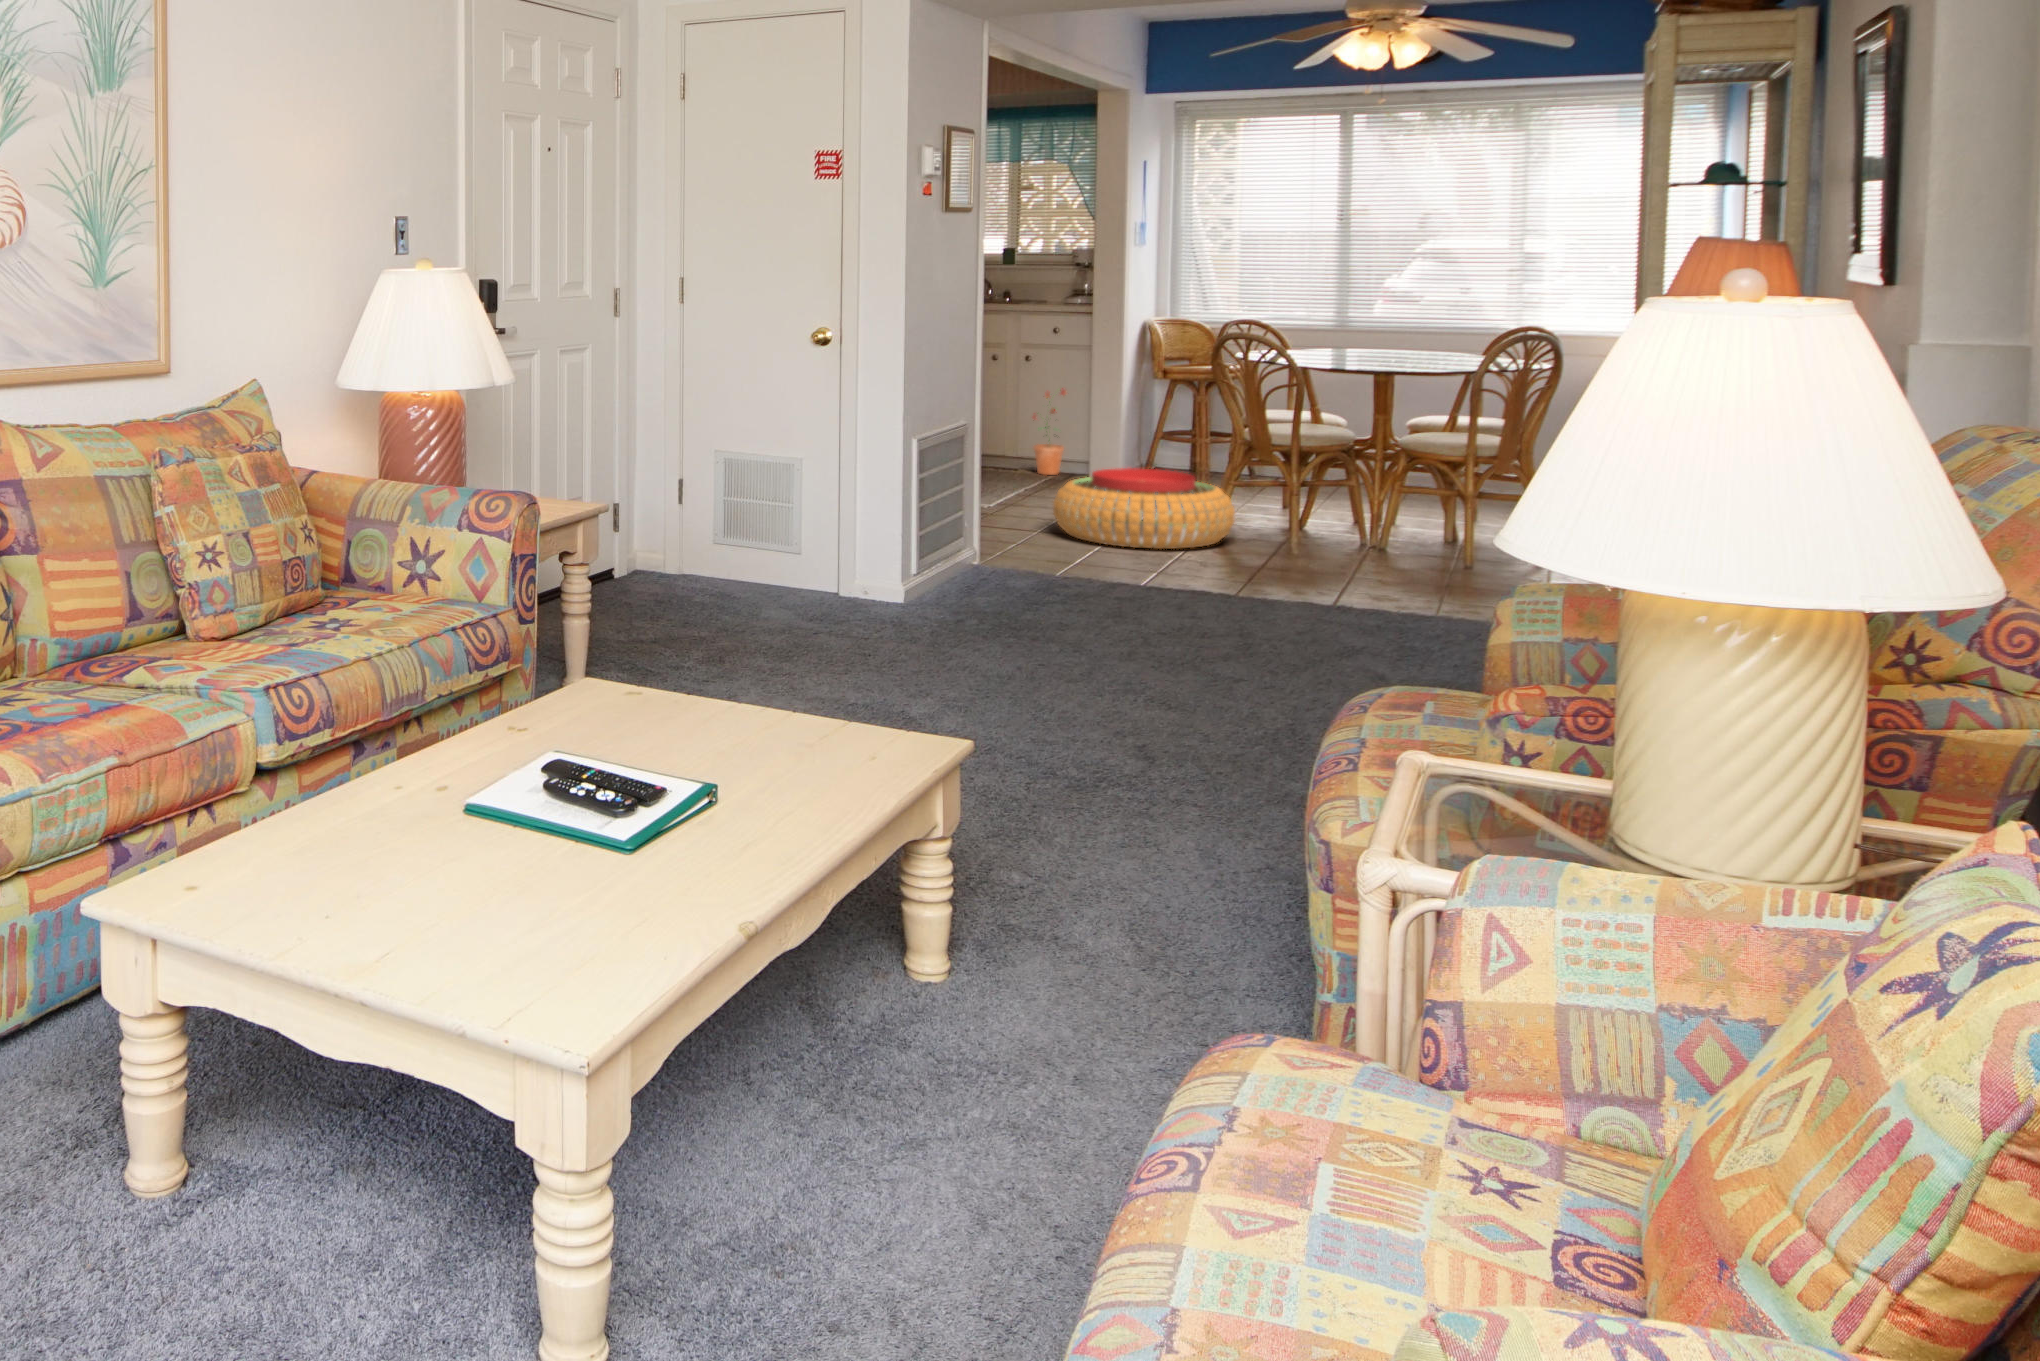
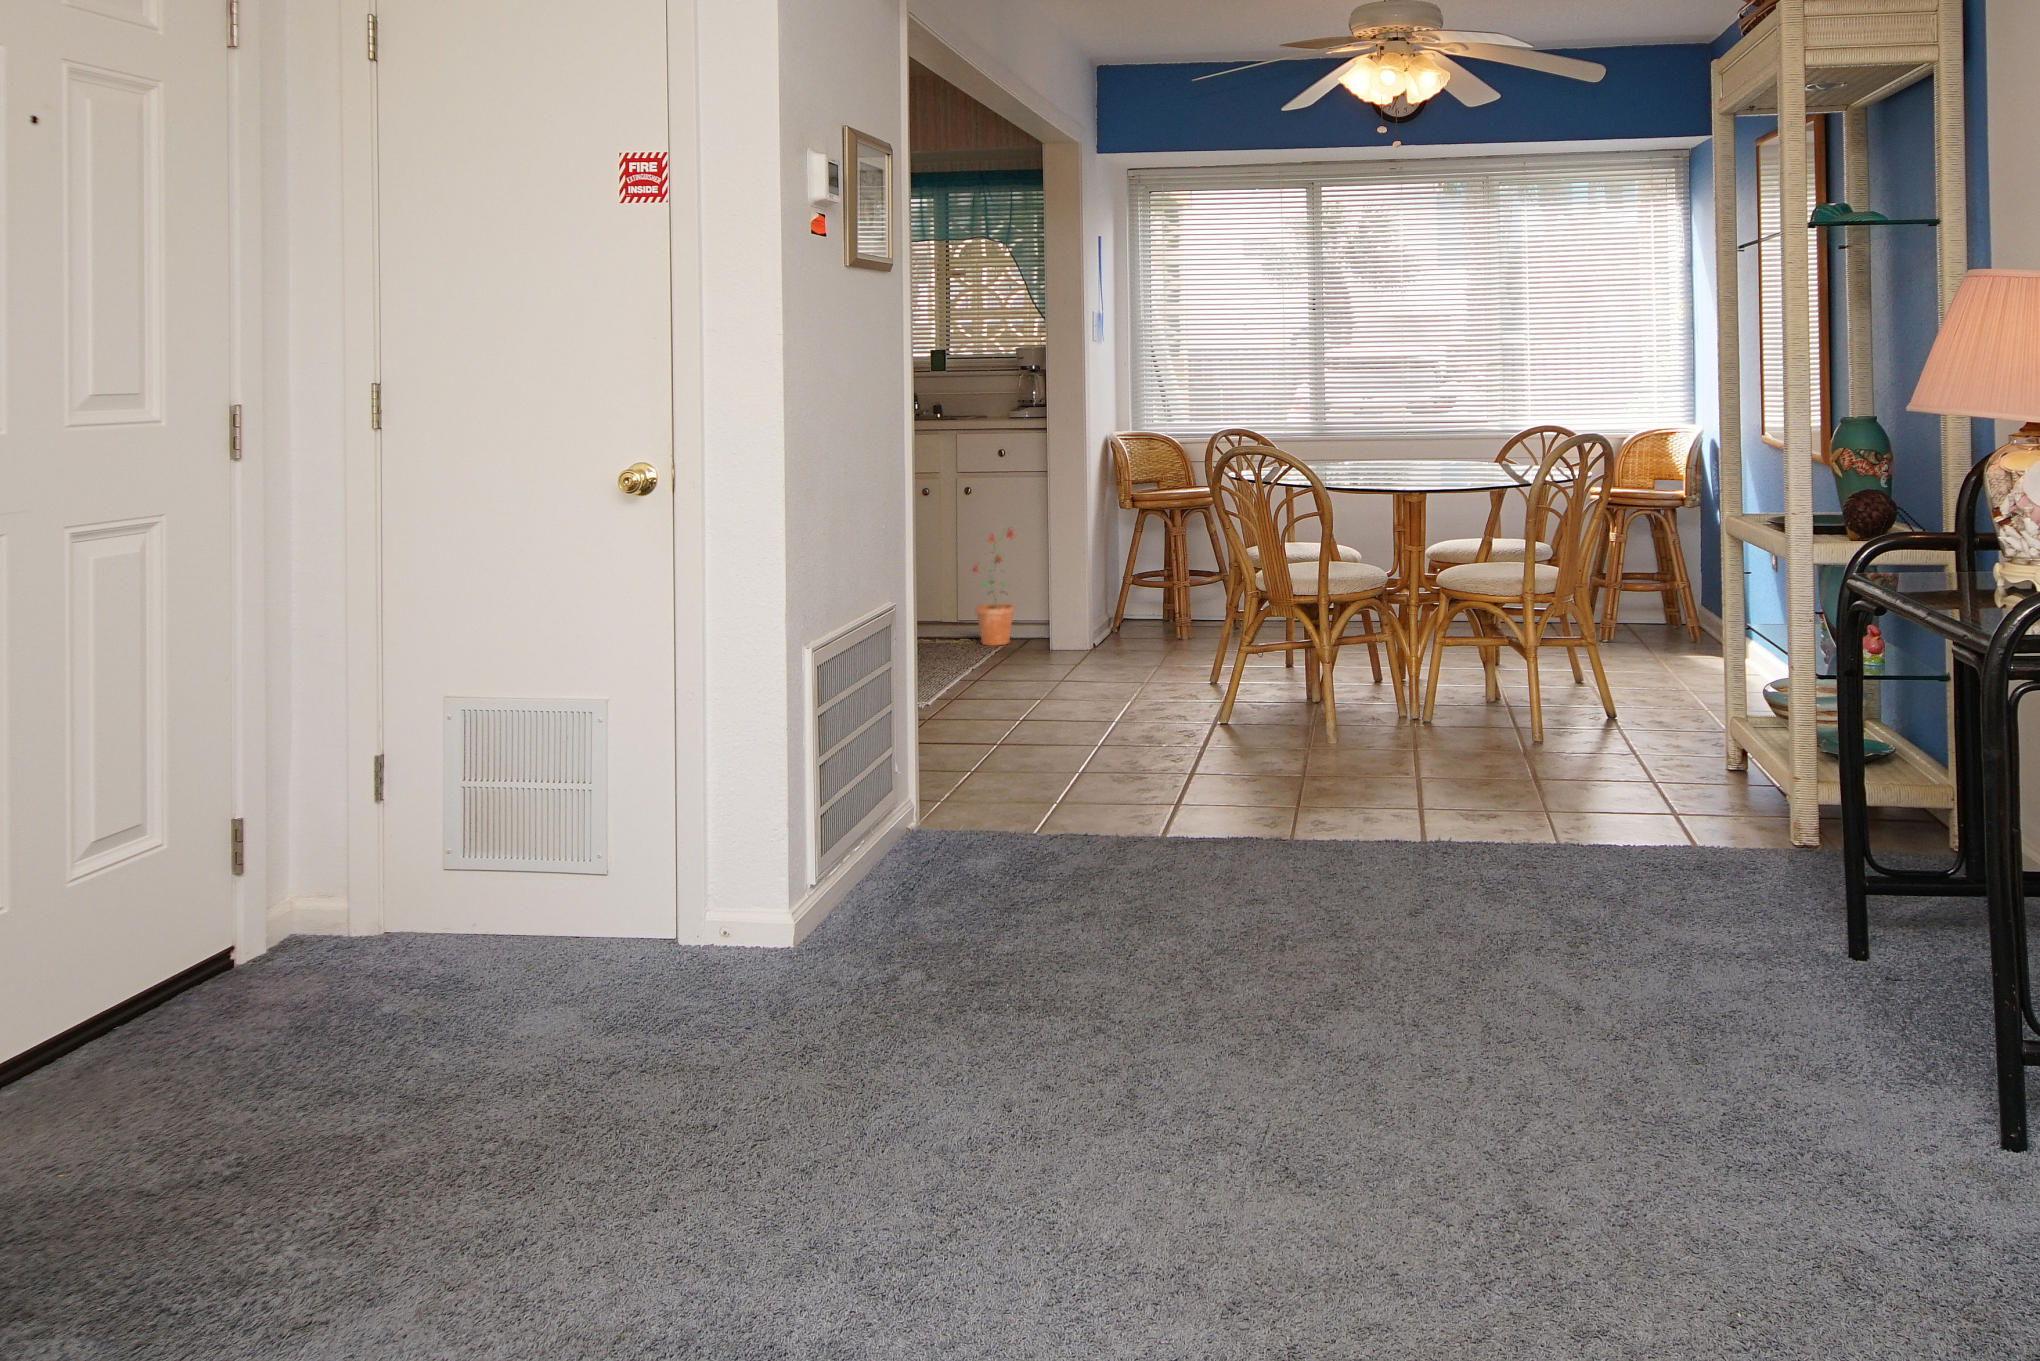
pouf: present [1053,468,1235,549] -> none [1018,642,1260,764]

